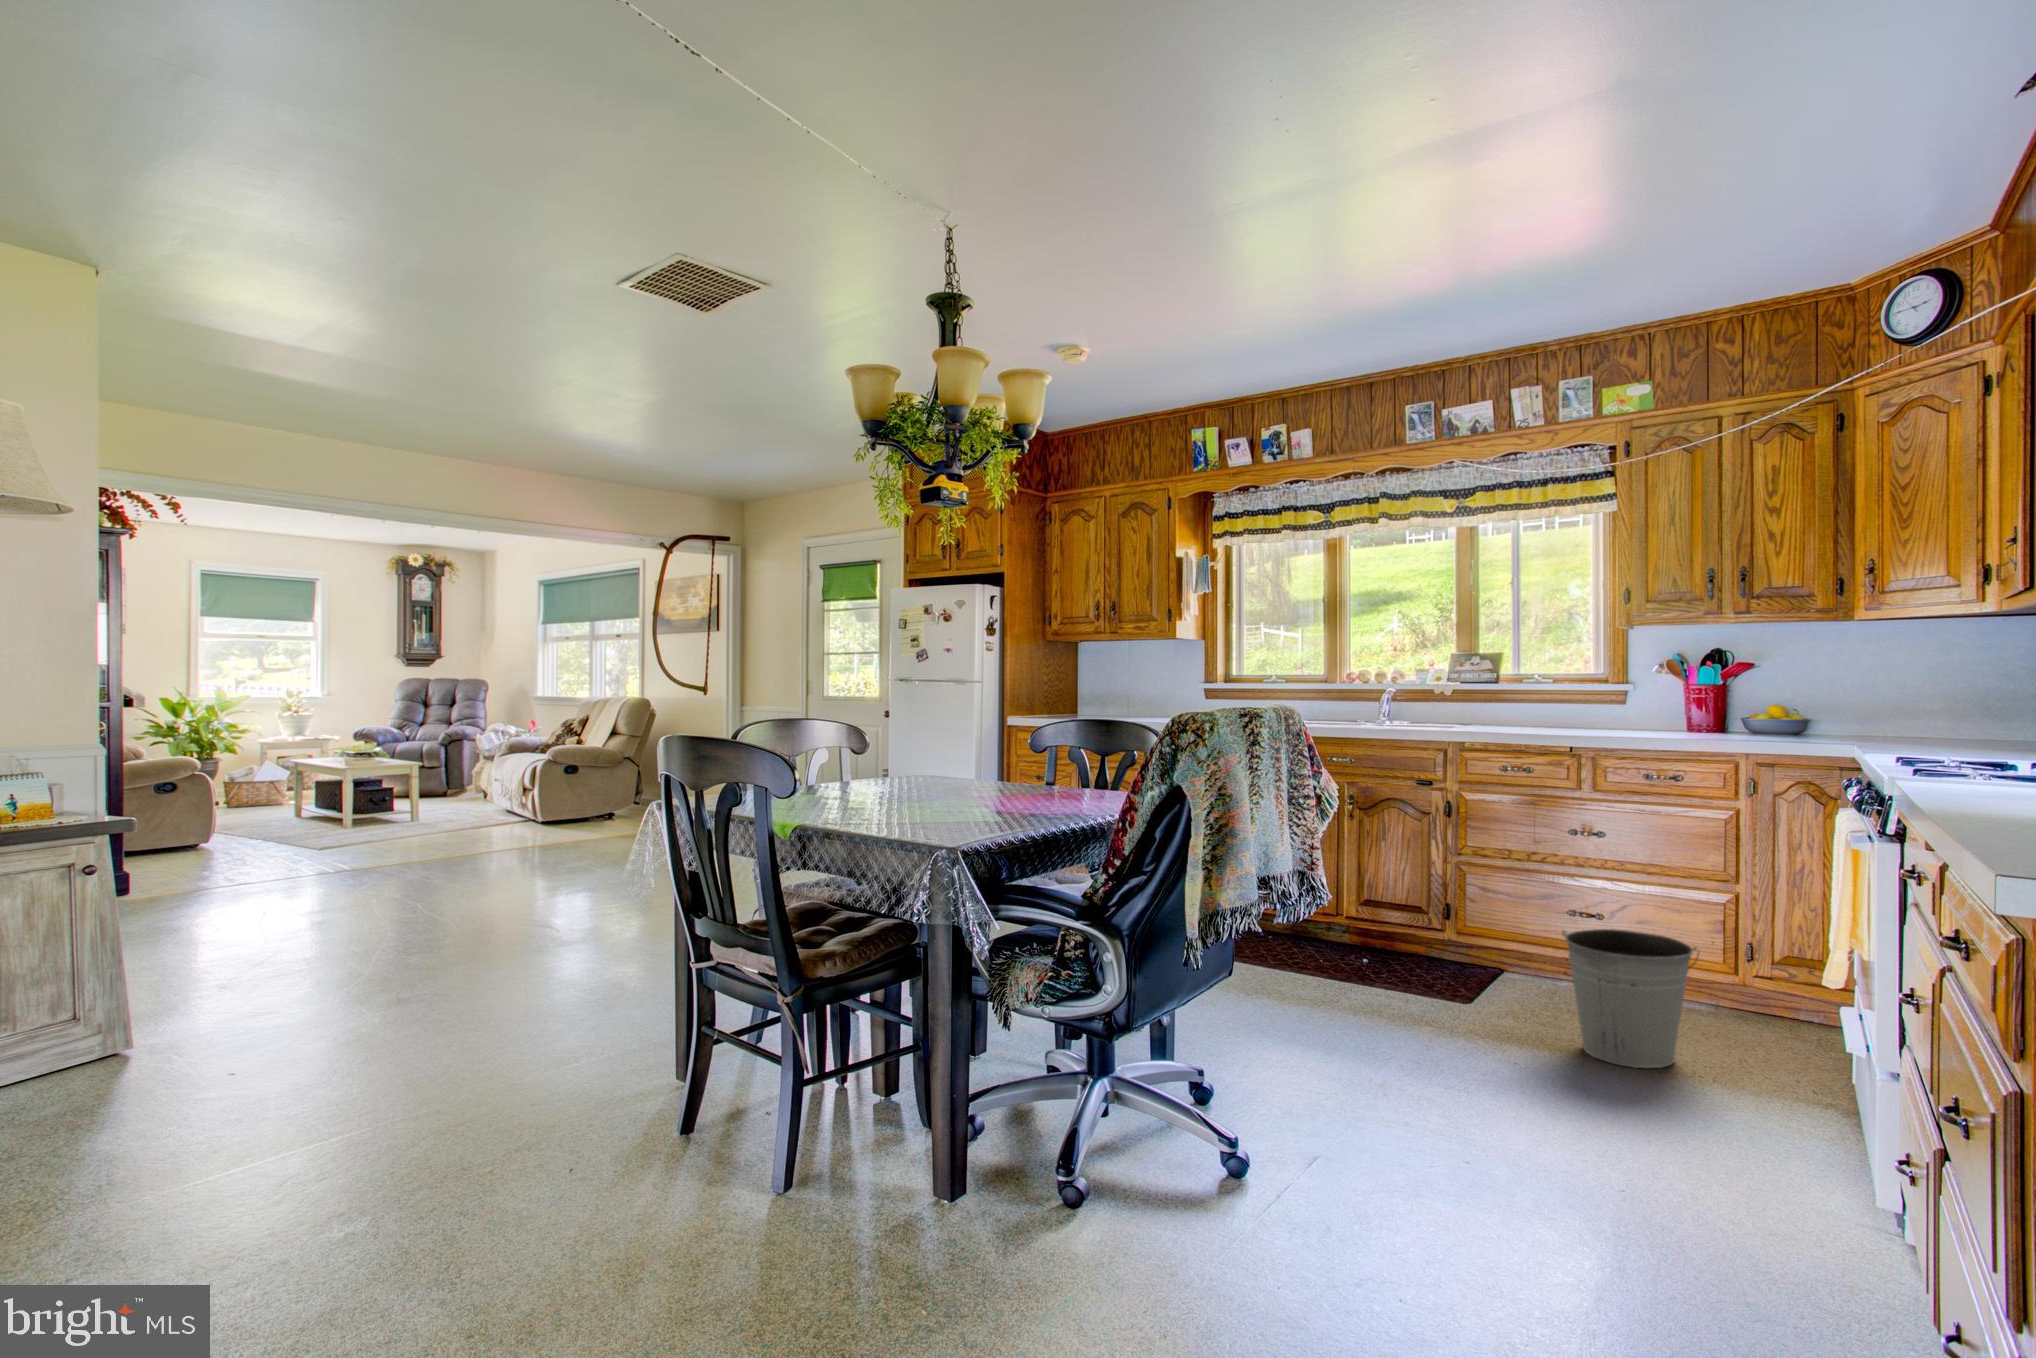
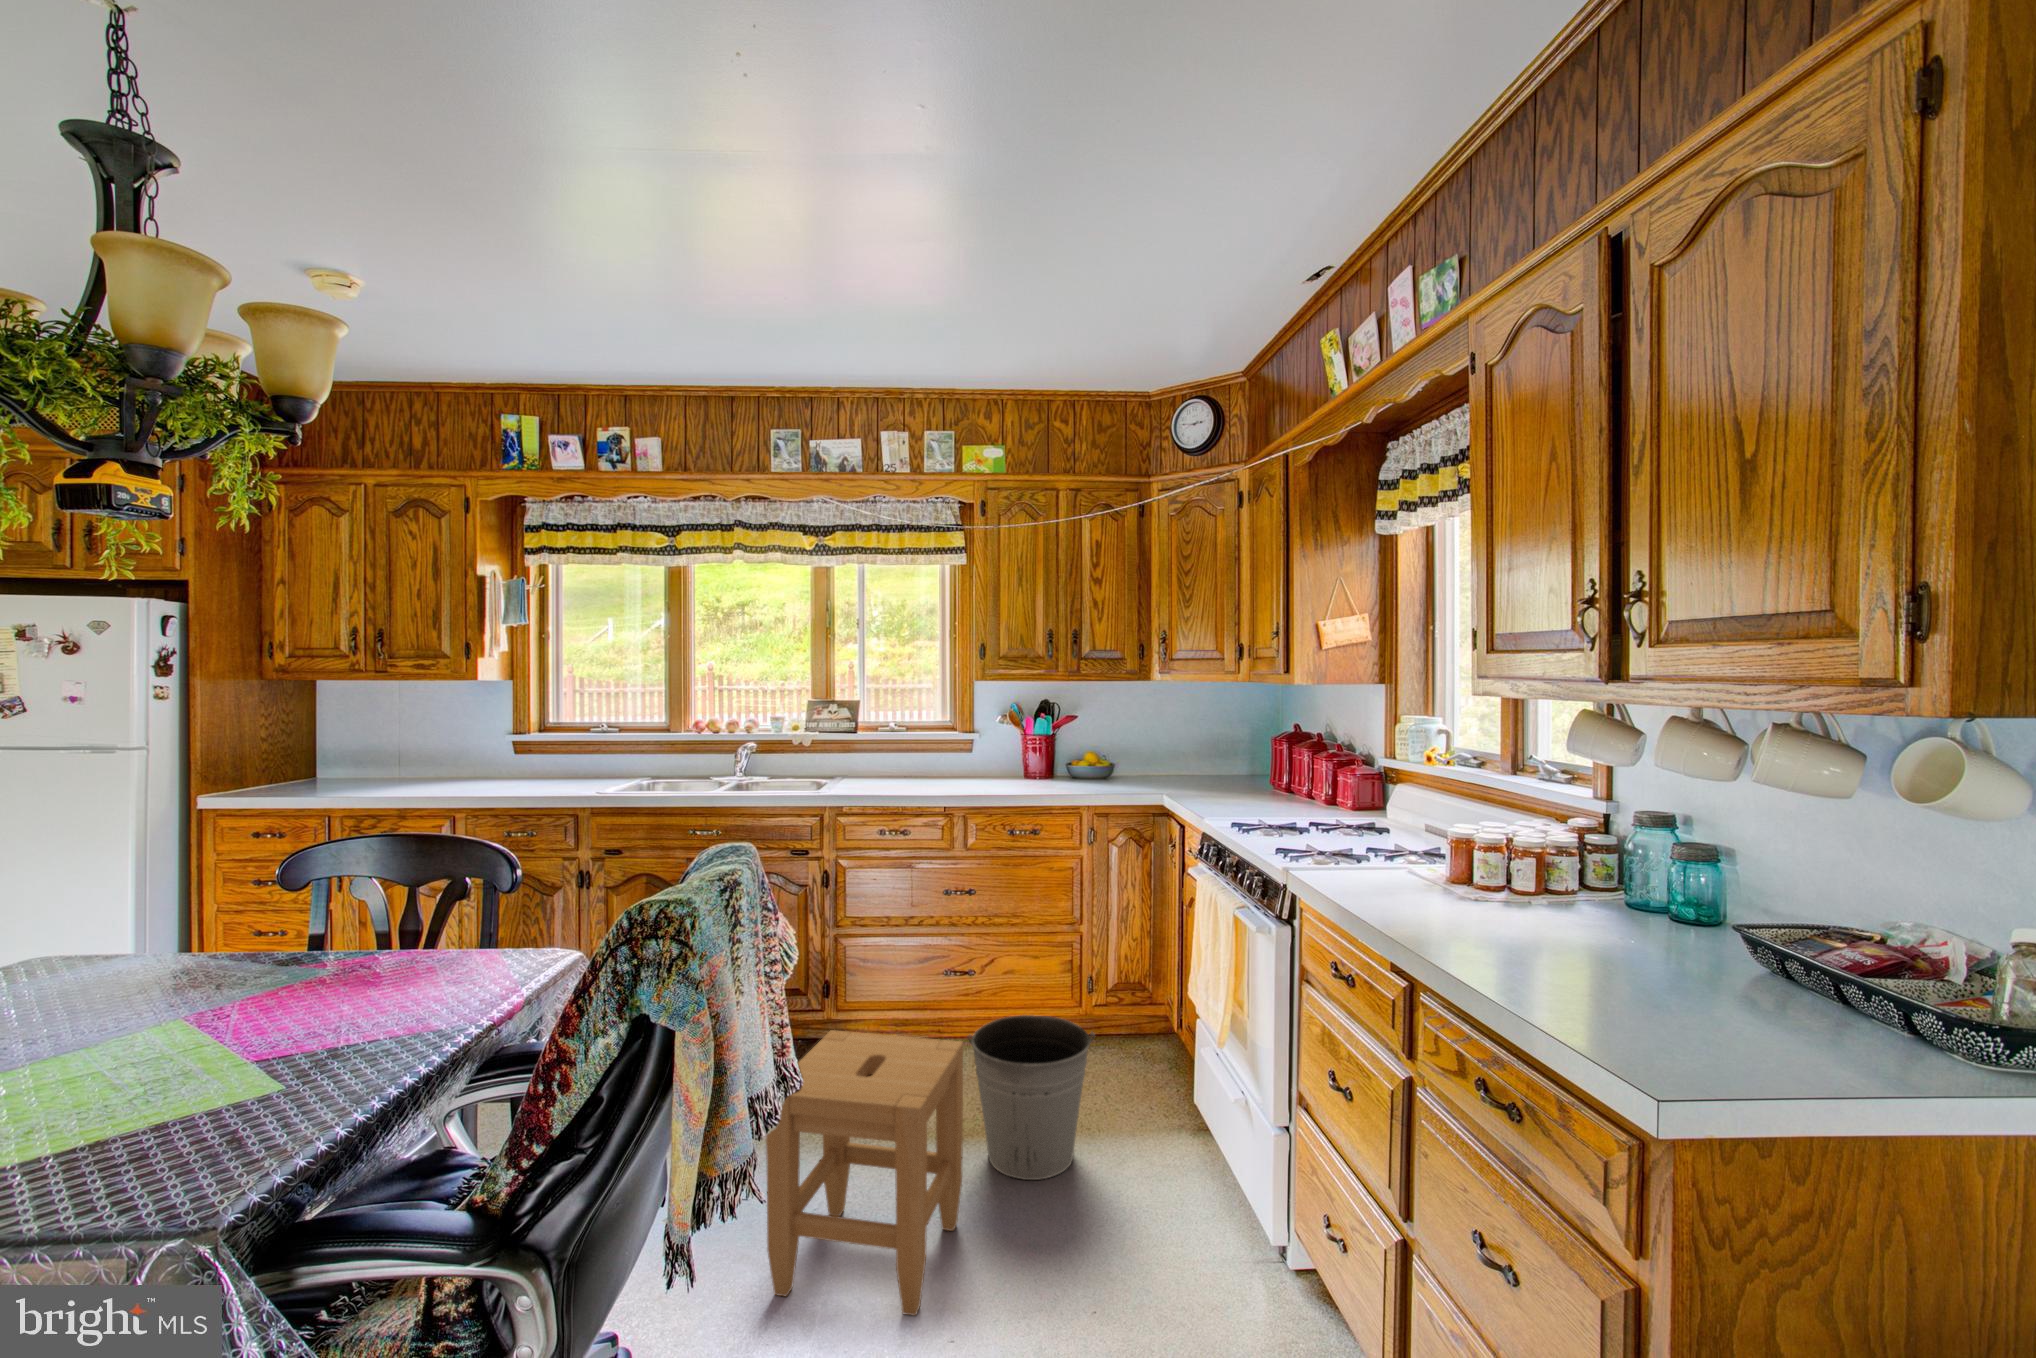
stool: none [1362,895,1539,1098] -> present [766,1030,963,1316]

